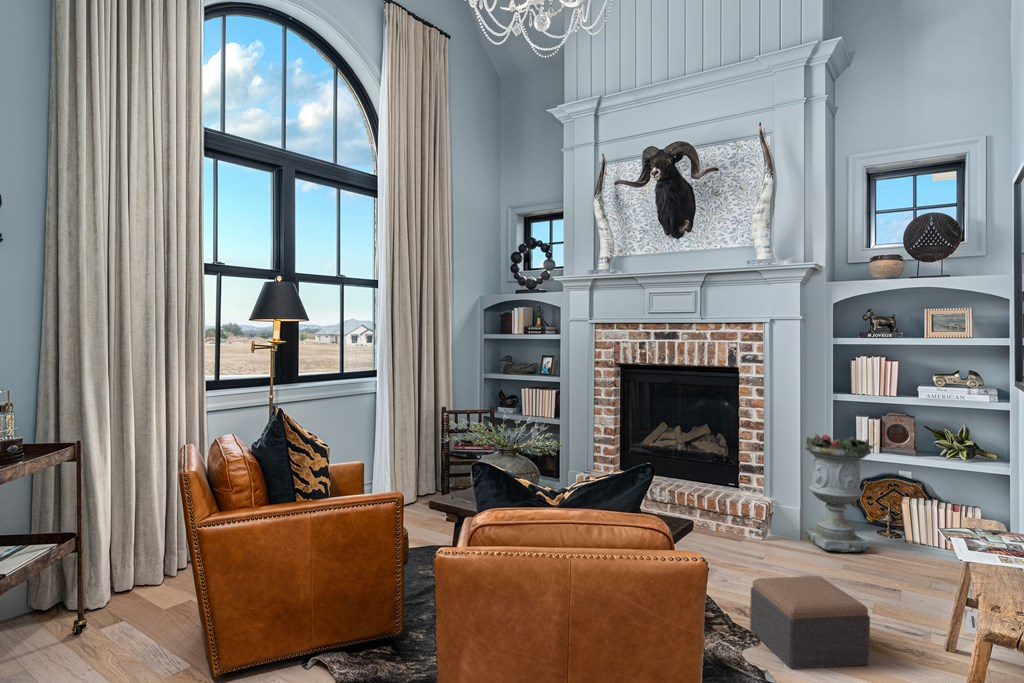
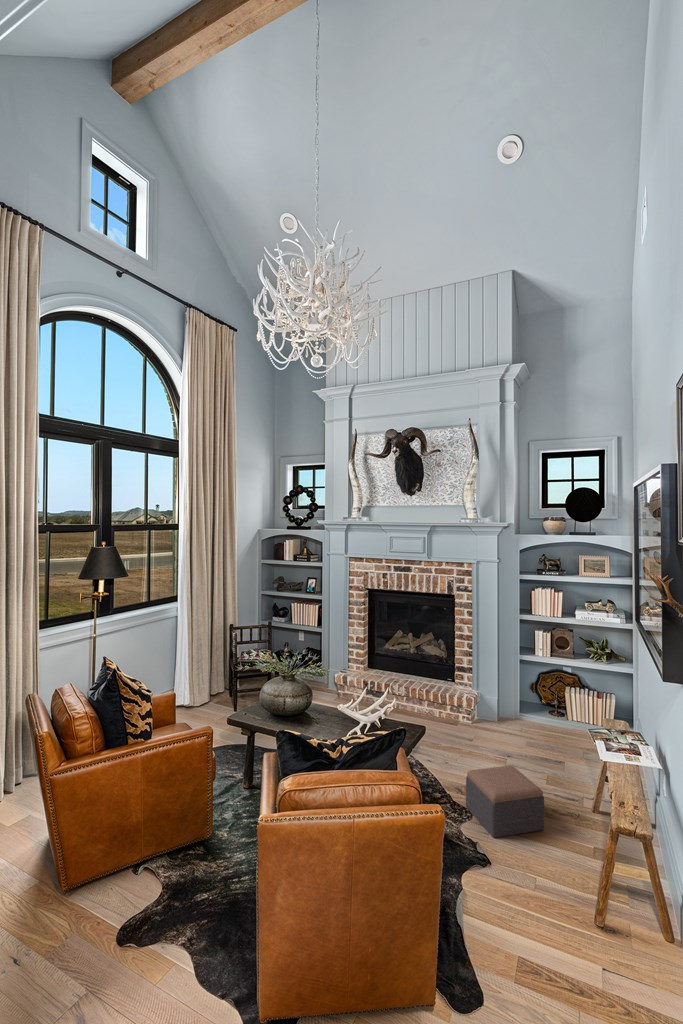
planter: present [805,434,876,553] -> none [500,645,549,732]

